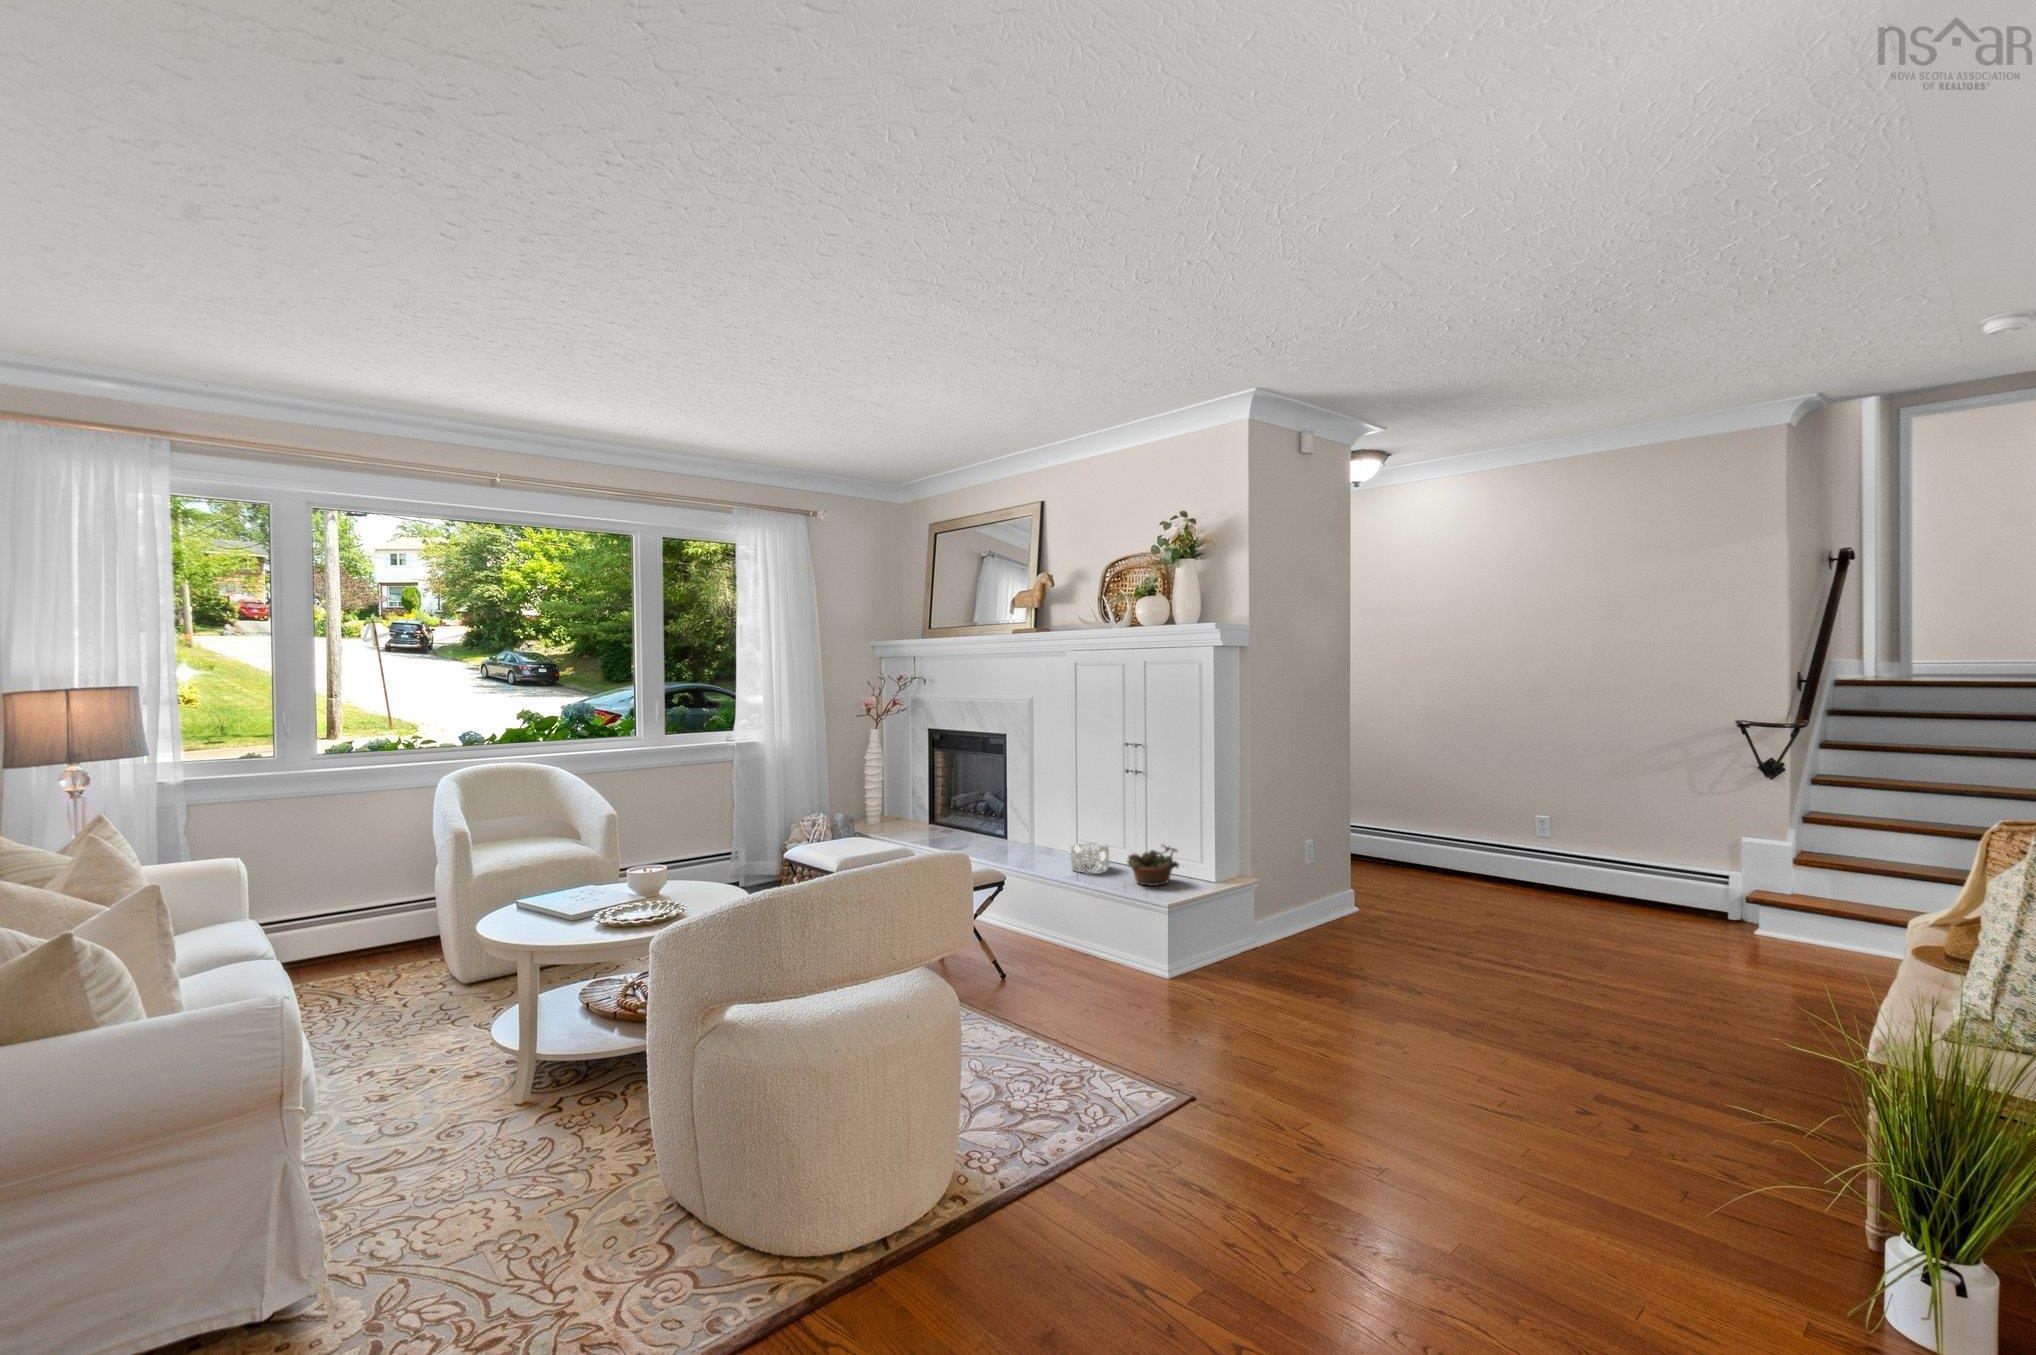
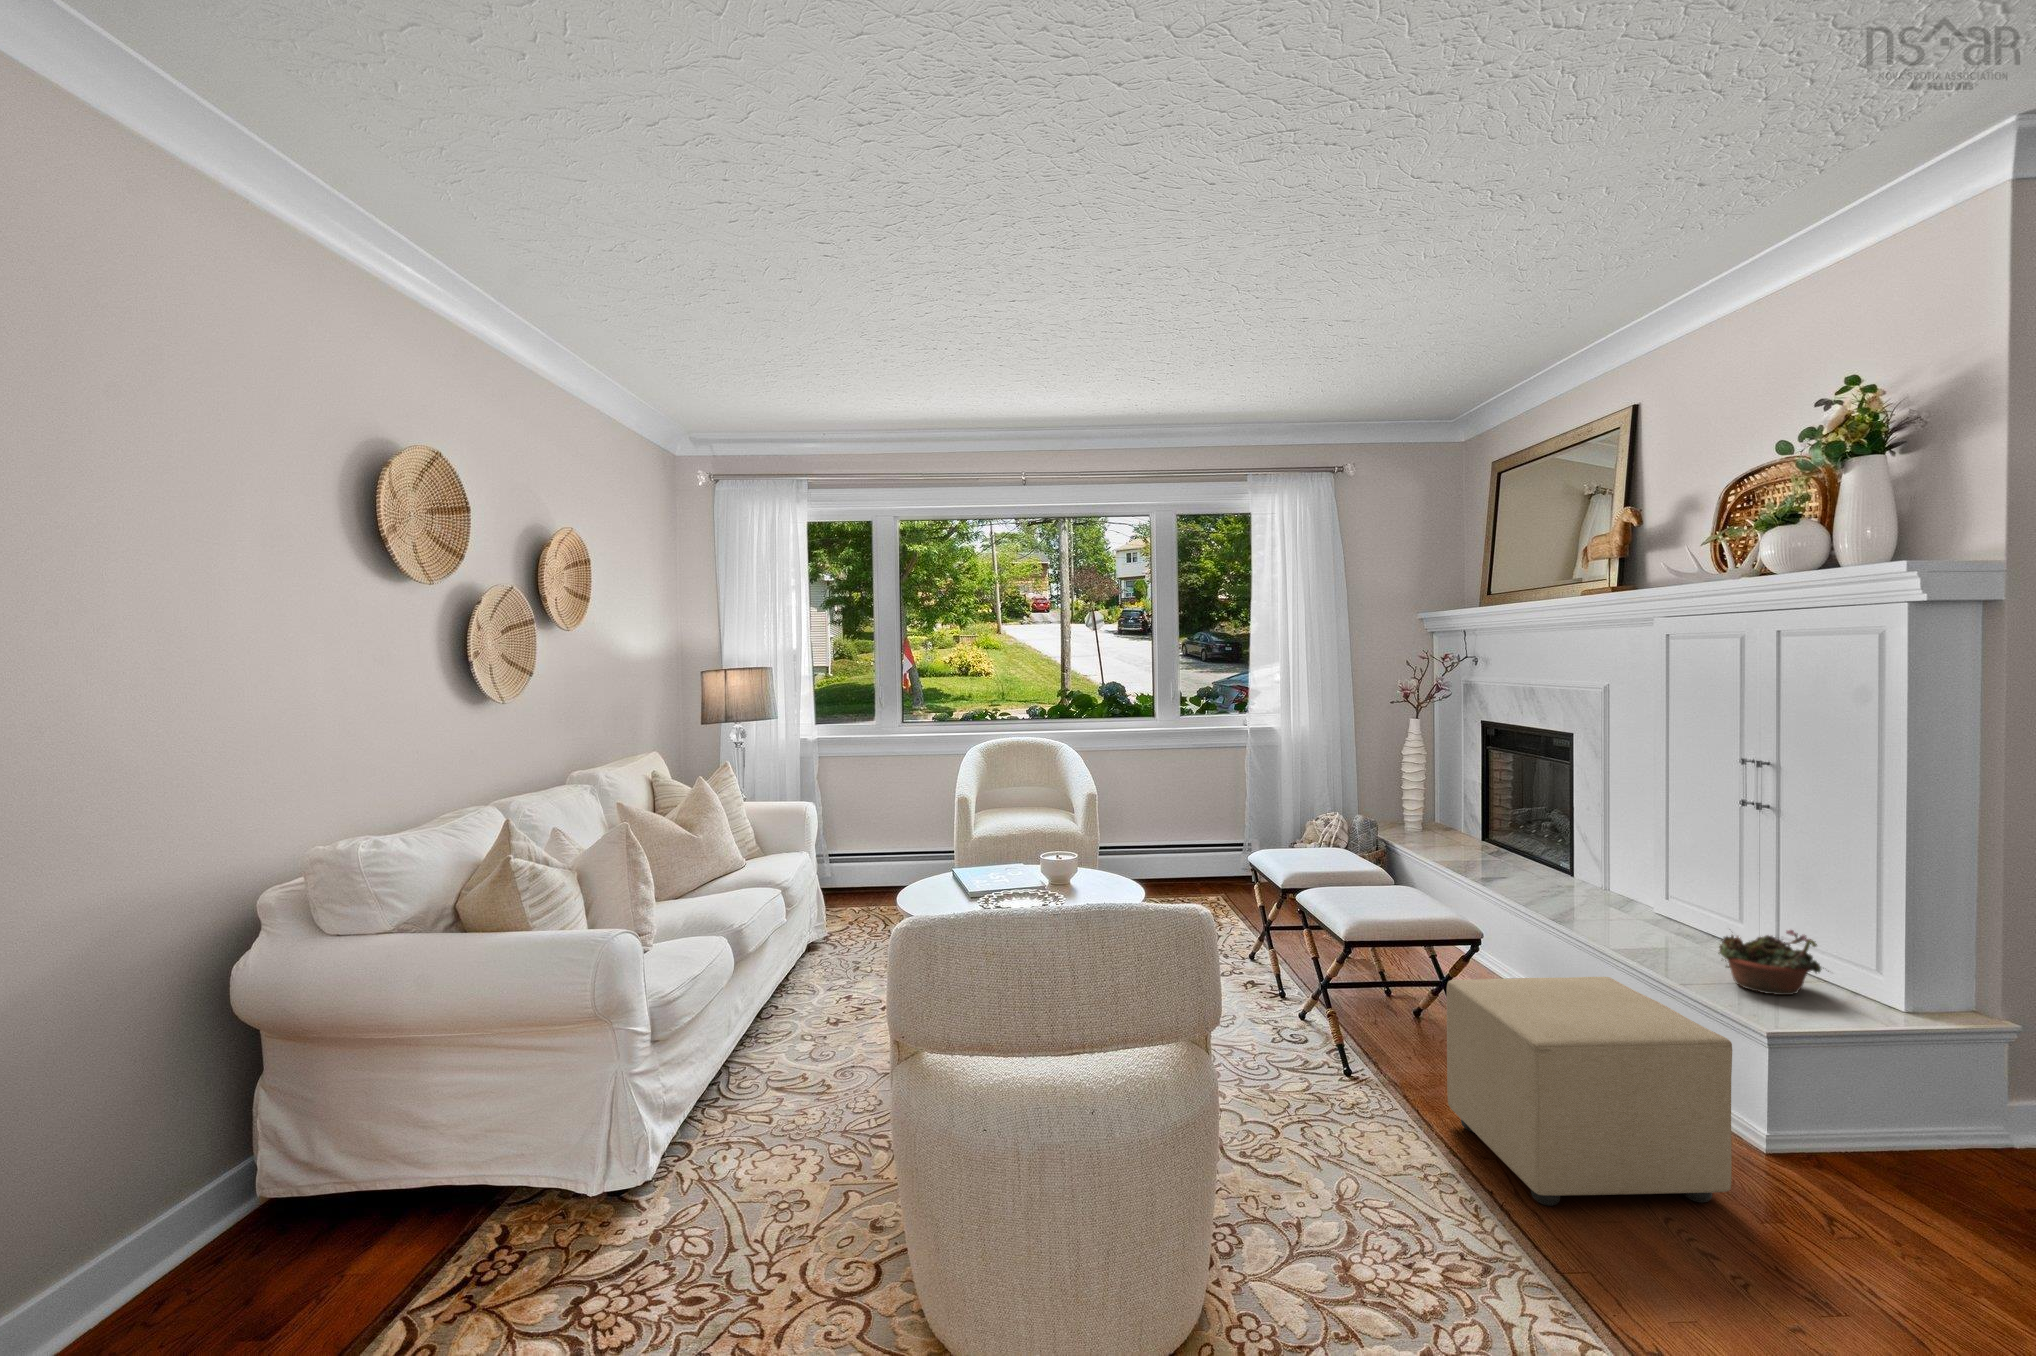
decorative bowl: present [1071,843,1109,873] -> none [1635,904,1704,953]
ottoman: none [1002,890,1170,1037] -> present [1447,977,1732,1206]

